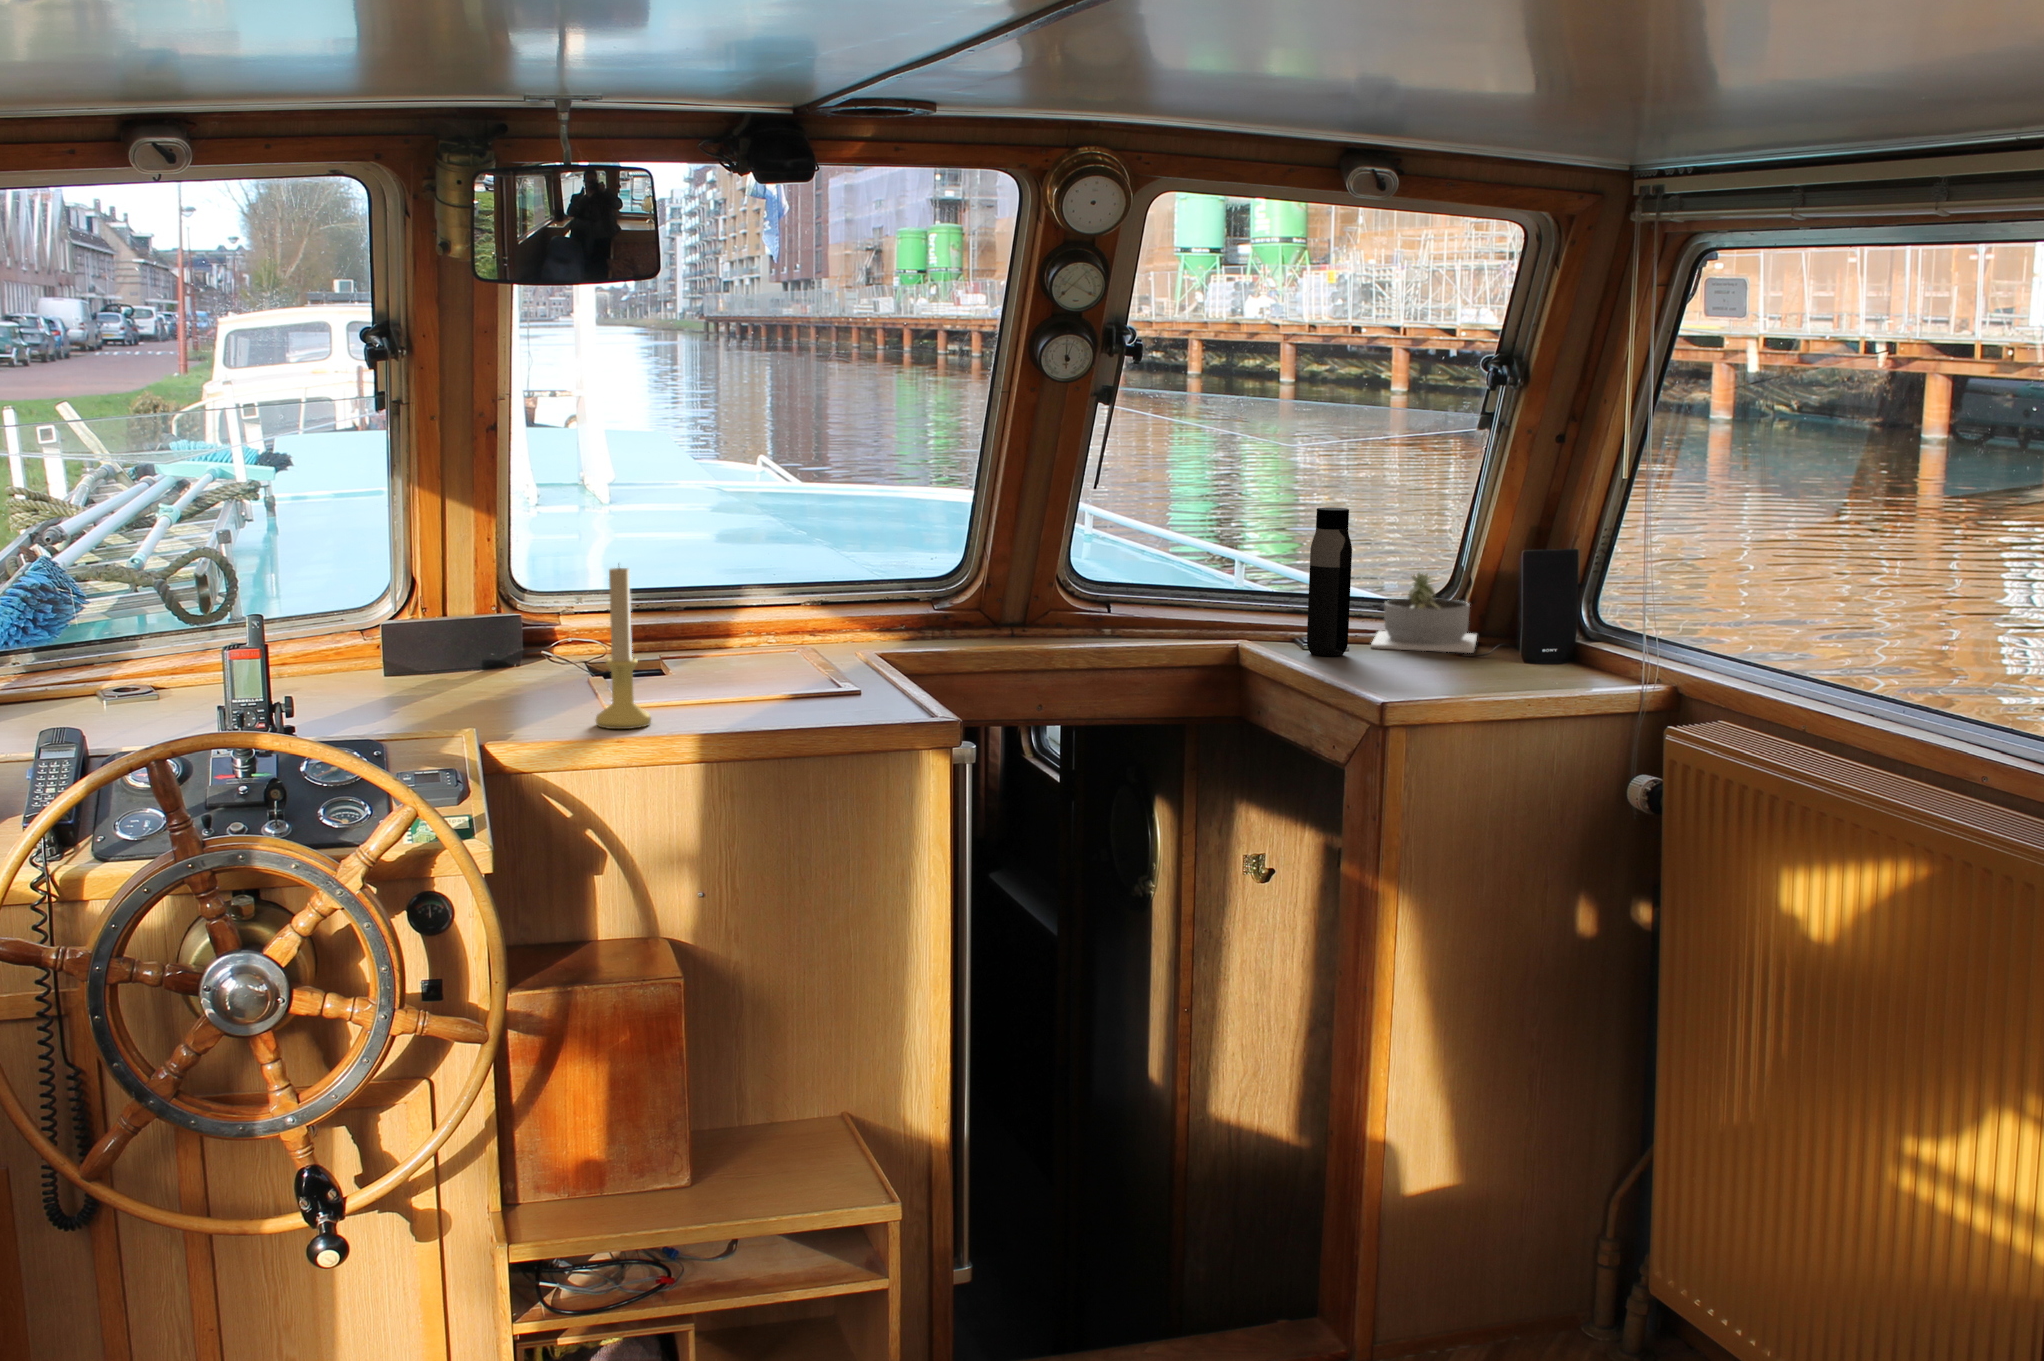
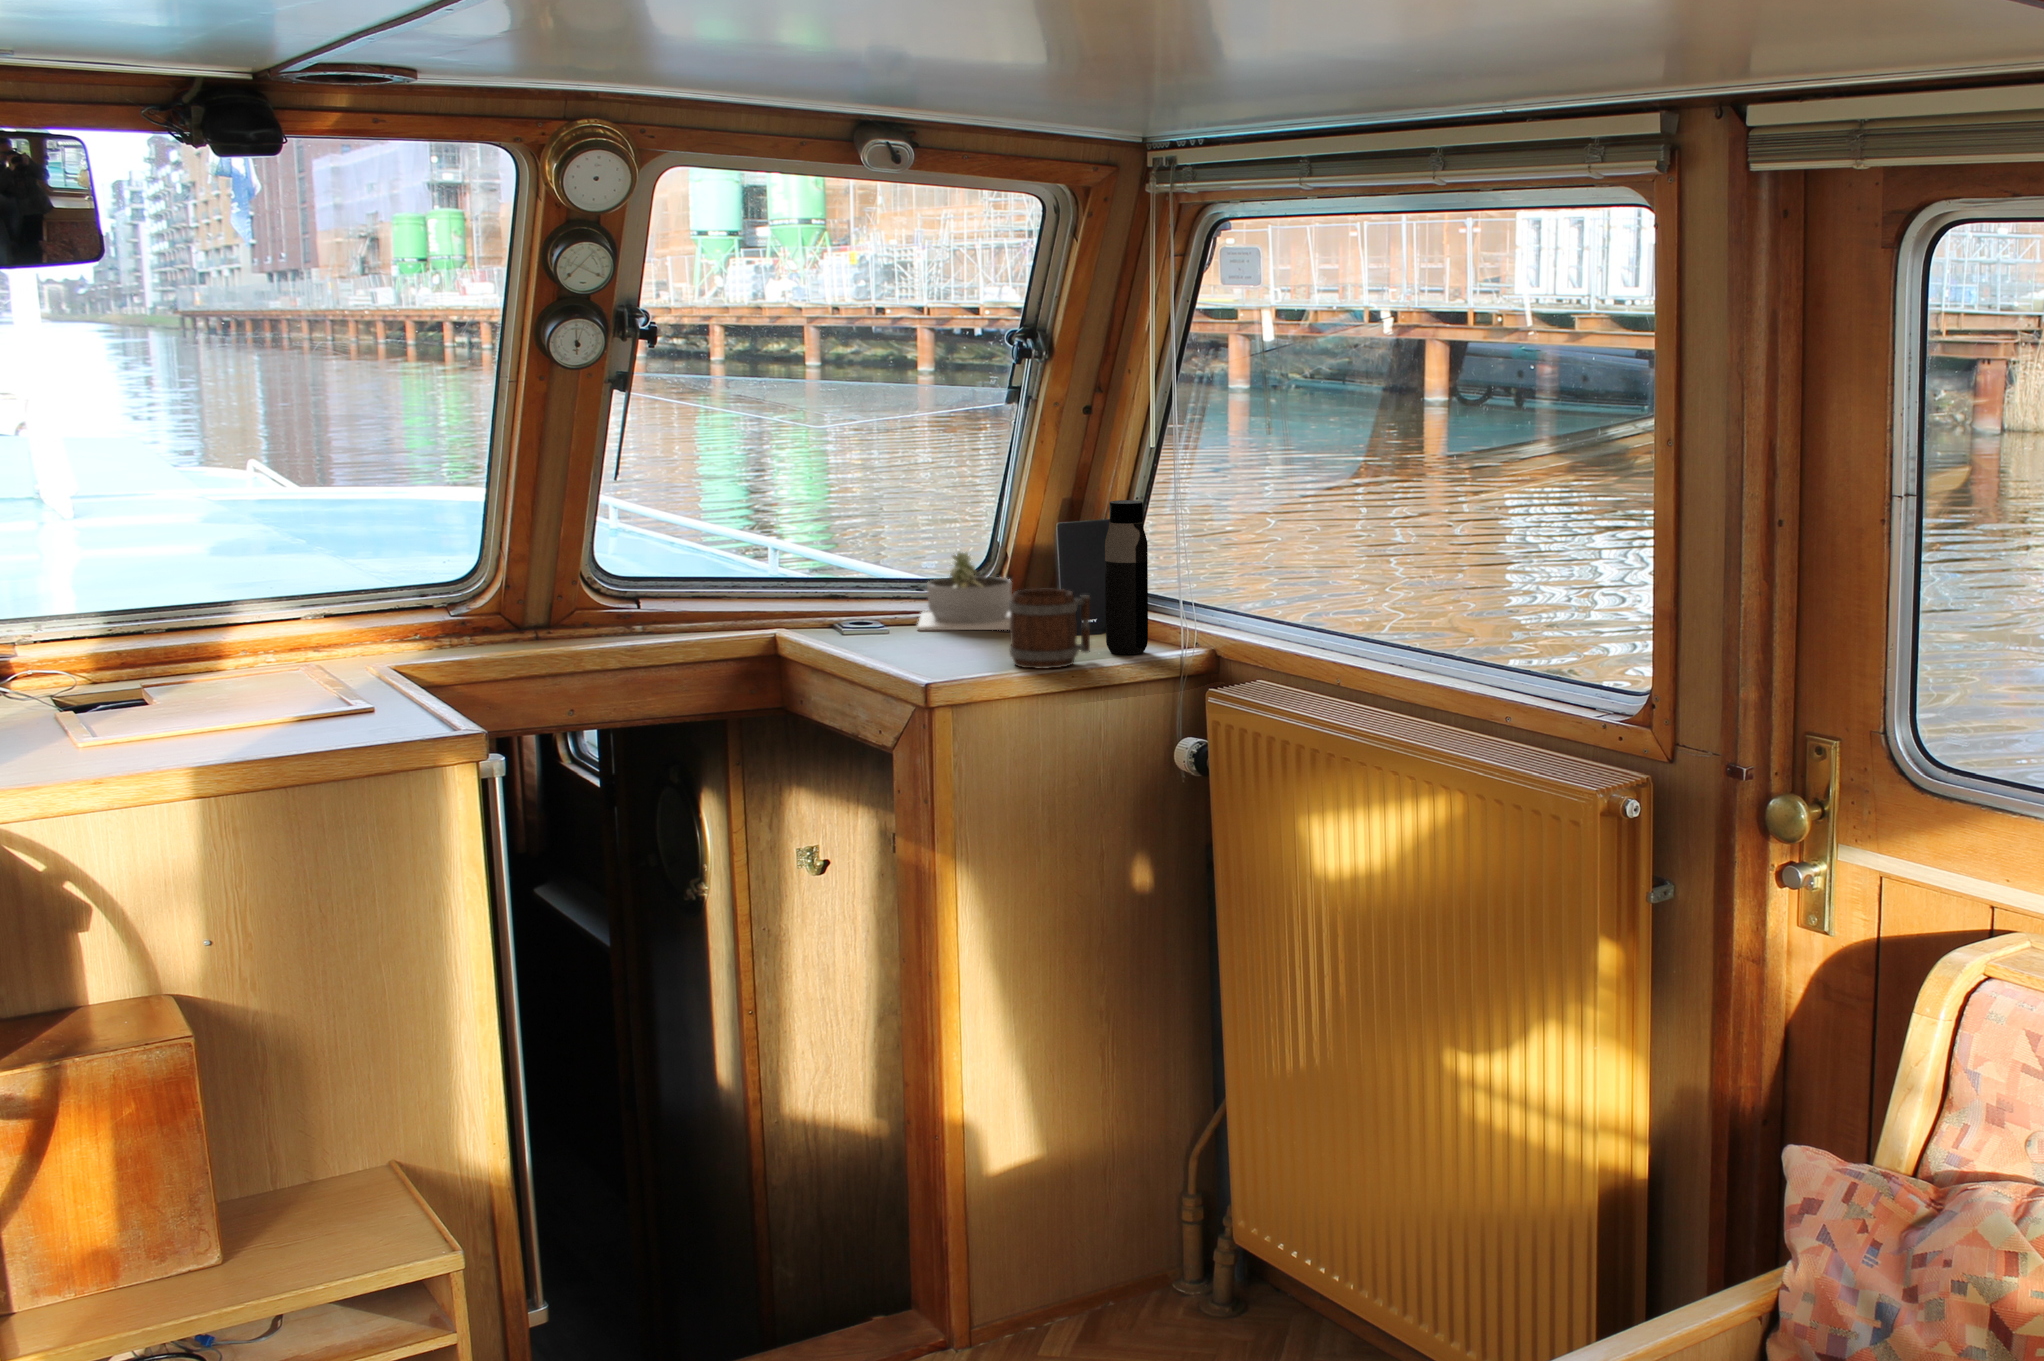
water bottle: present [1307,507,1352,656] -> present [1105,500,1148,654]
candle holder: present [596,568,651,729] -> none [113,589,178,768]
mug: none [1459,611,1547,693] -> present [1009,589,1090,669]

